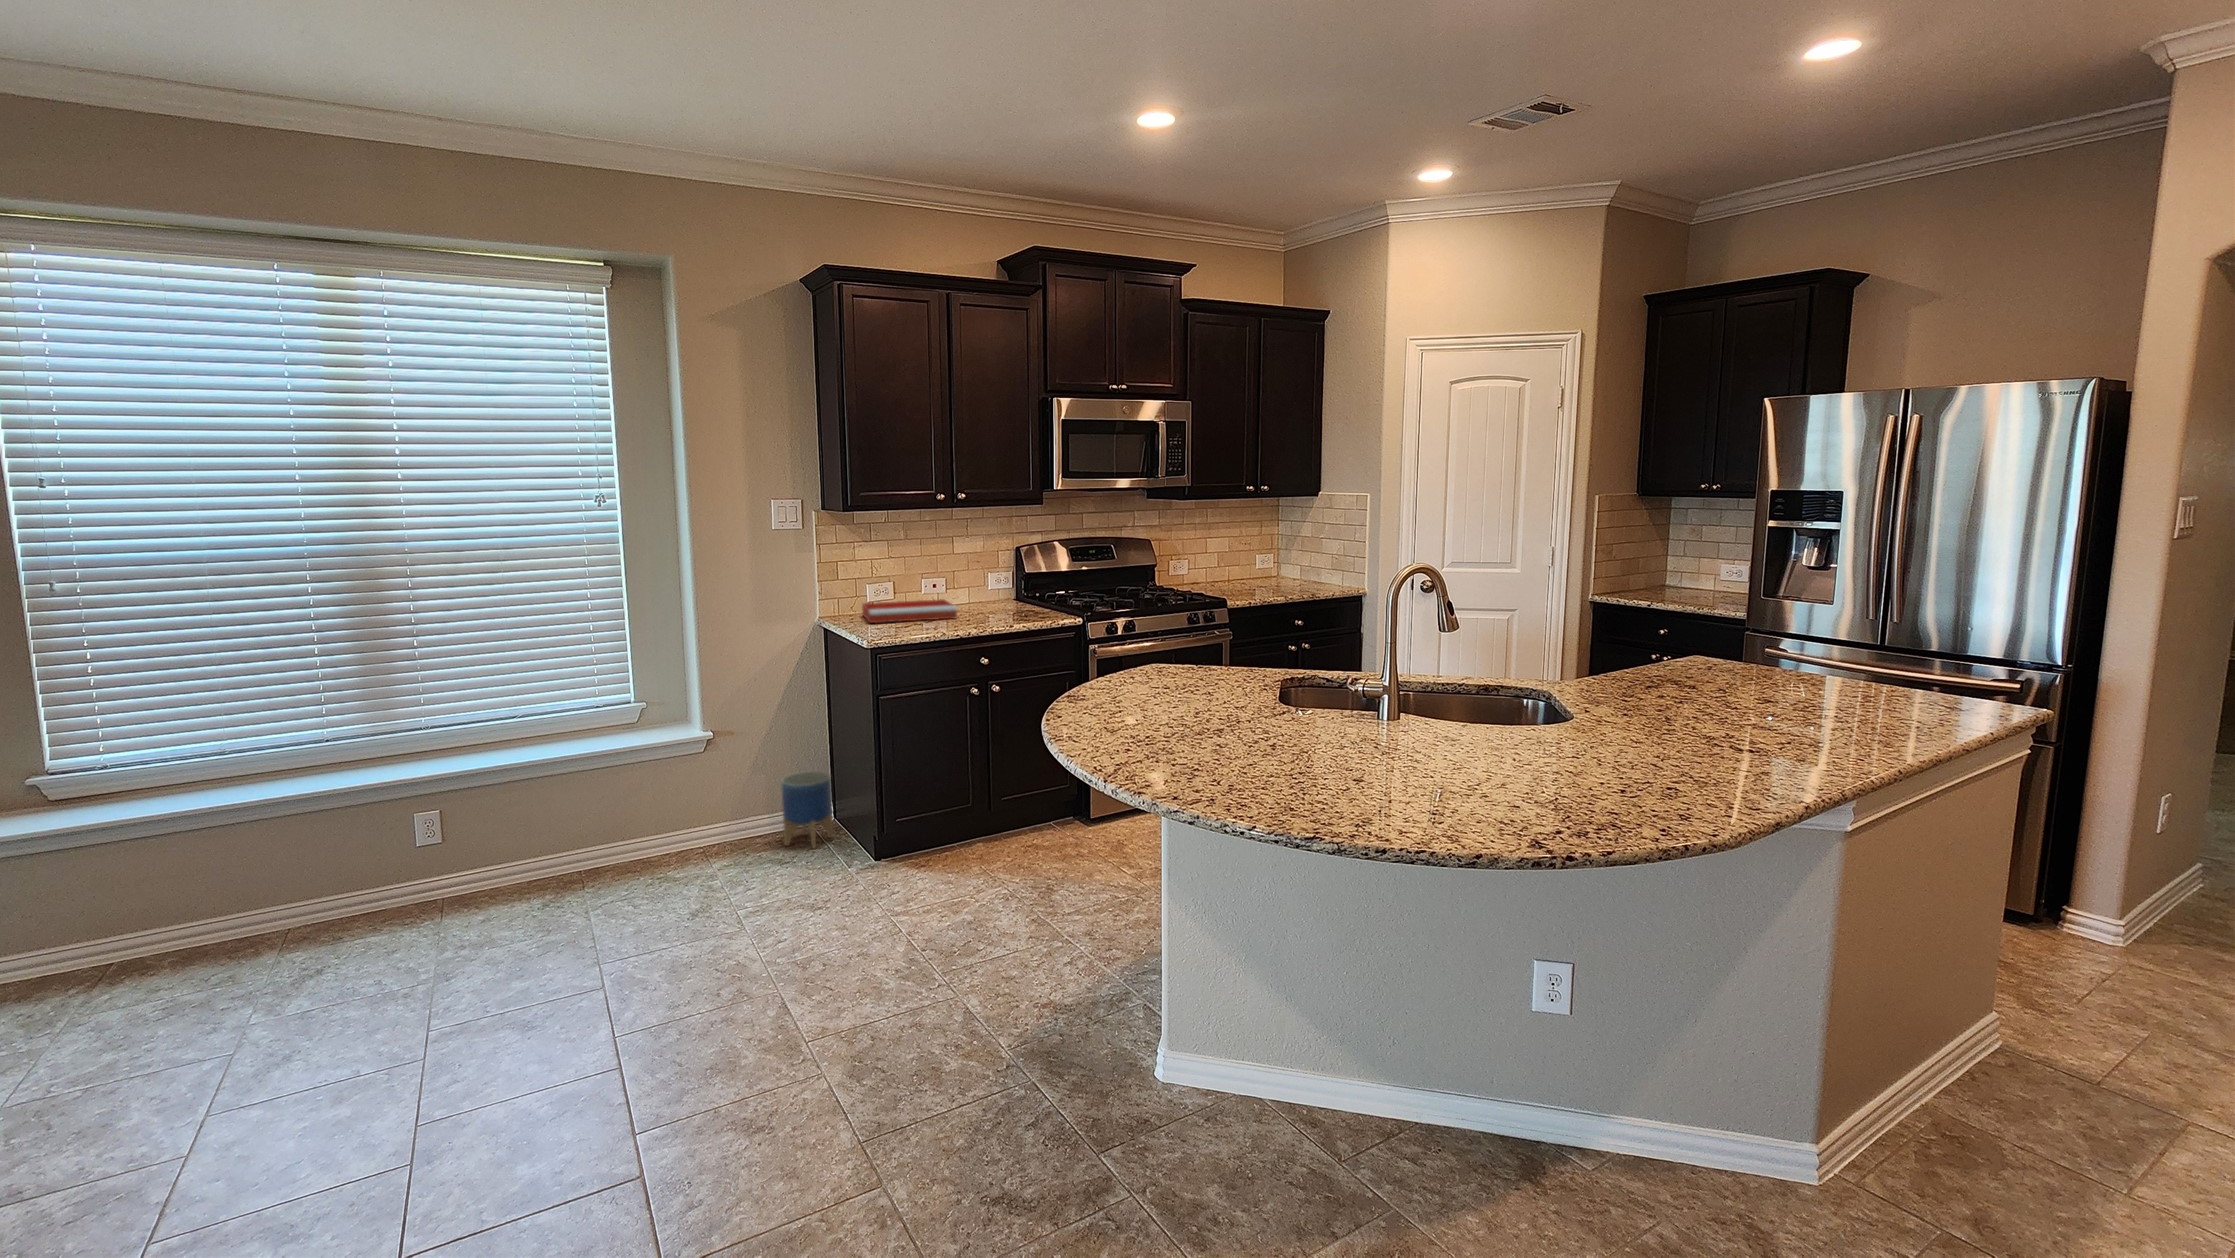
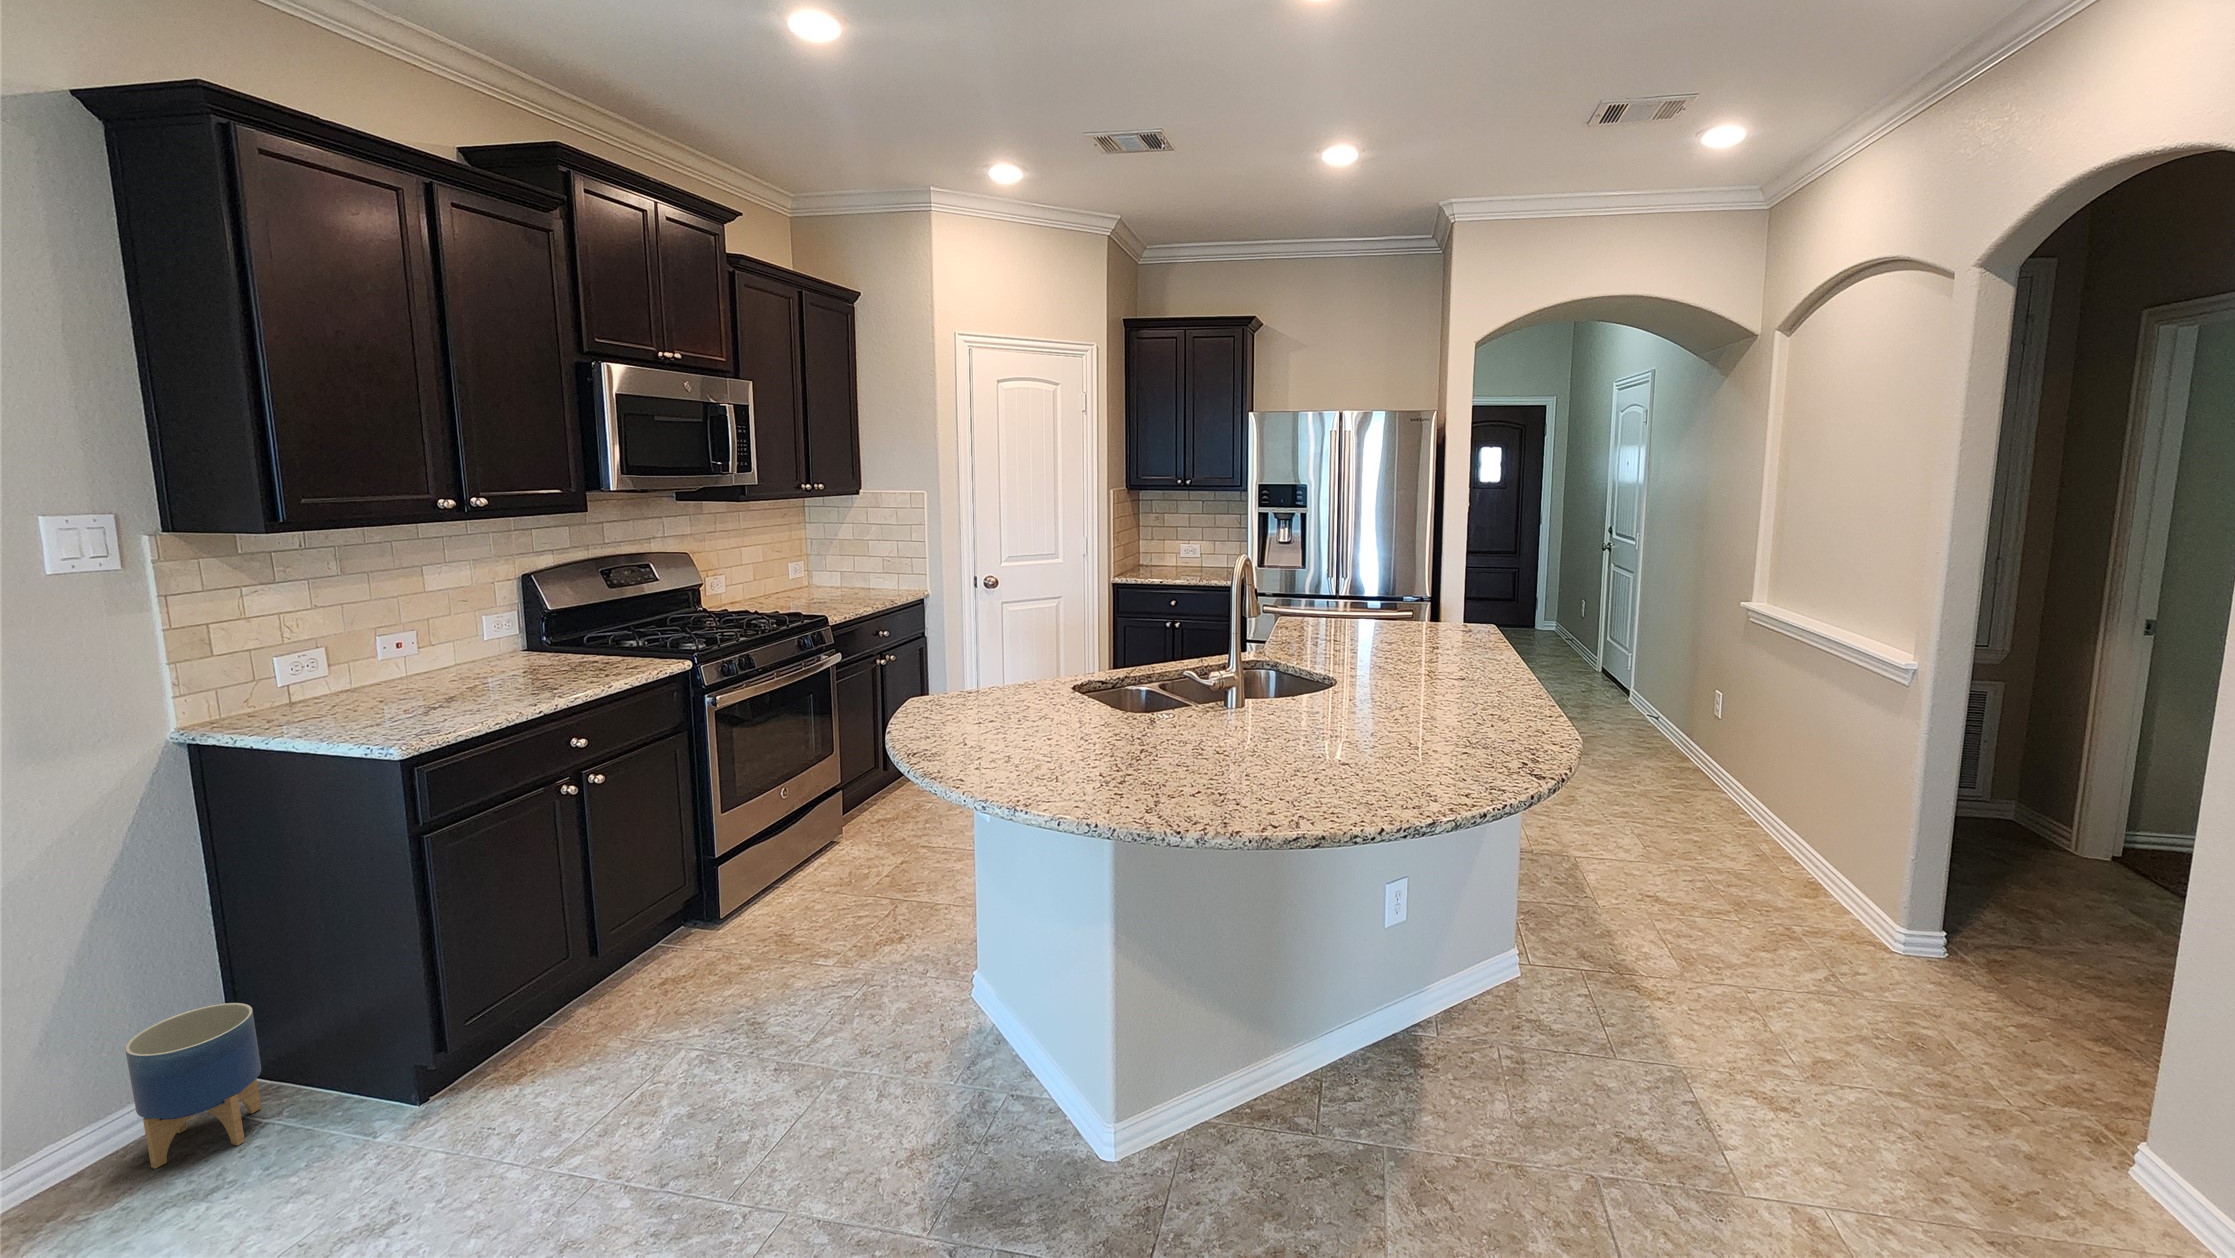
tray: present [862,599,957,623] -> none [270,665,498,726]

